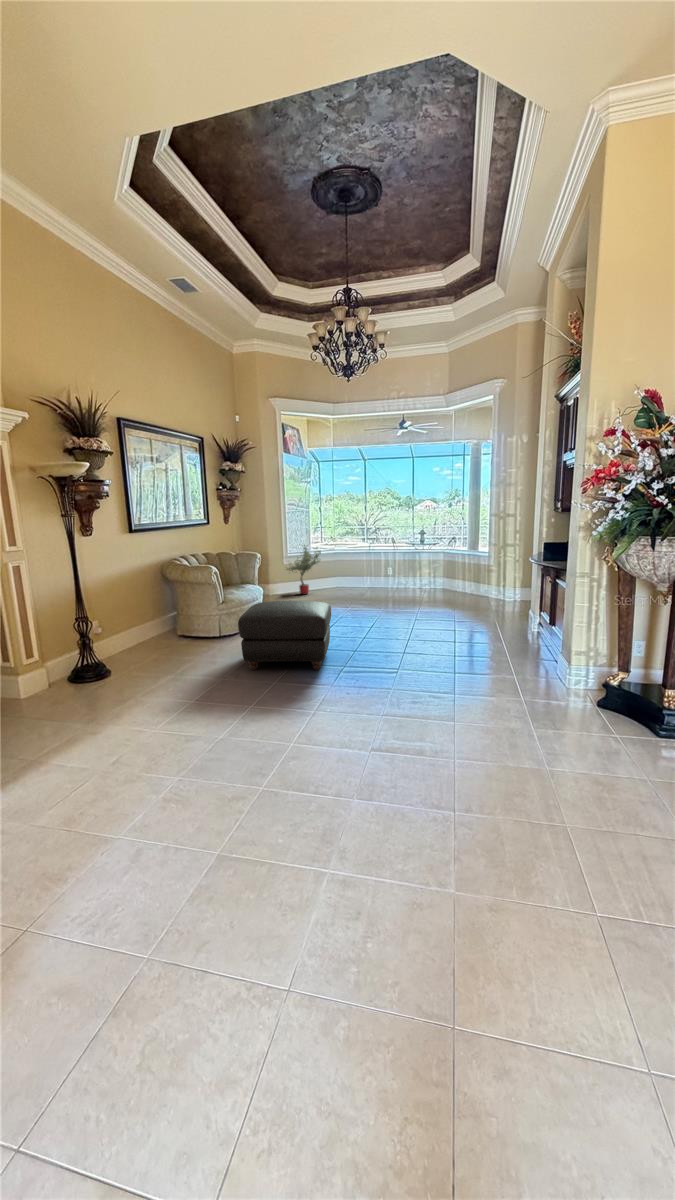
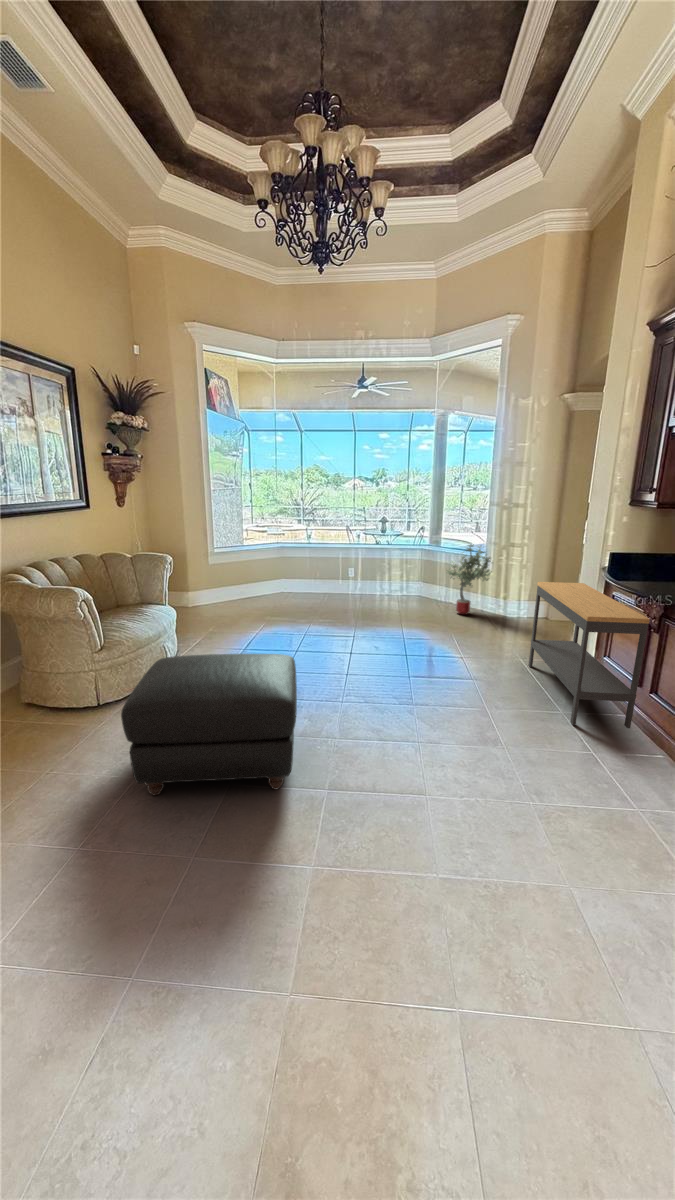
potted tree: present [287,545,321,595] -> present [447,544,491,615]
console table: none [501,566,551,654] -> present [529,582,650,728]

